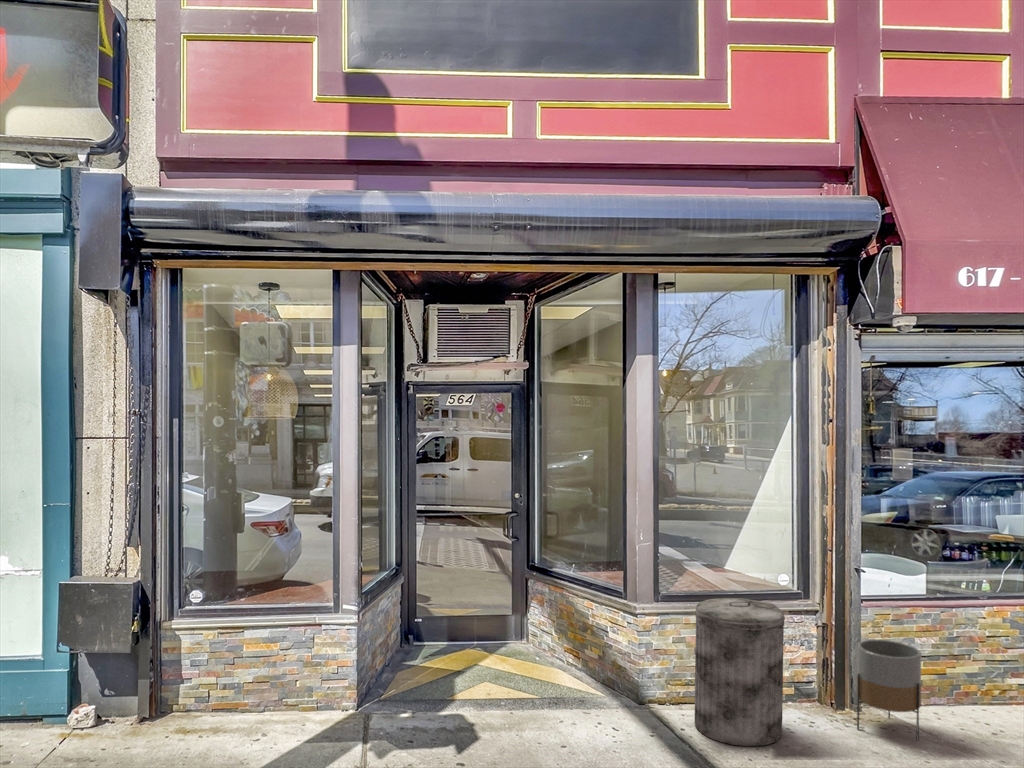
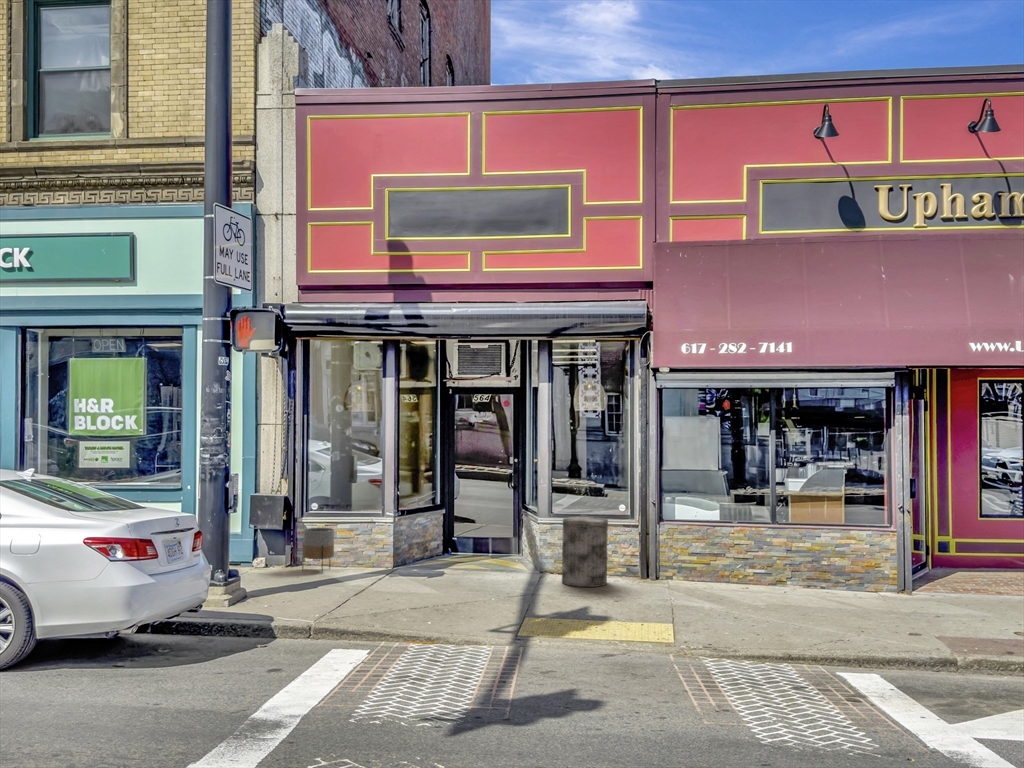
planter: present [857,640,922,740] -> present [302,528,334,570]

